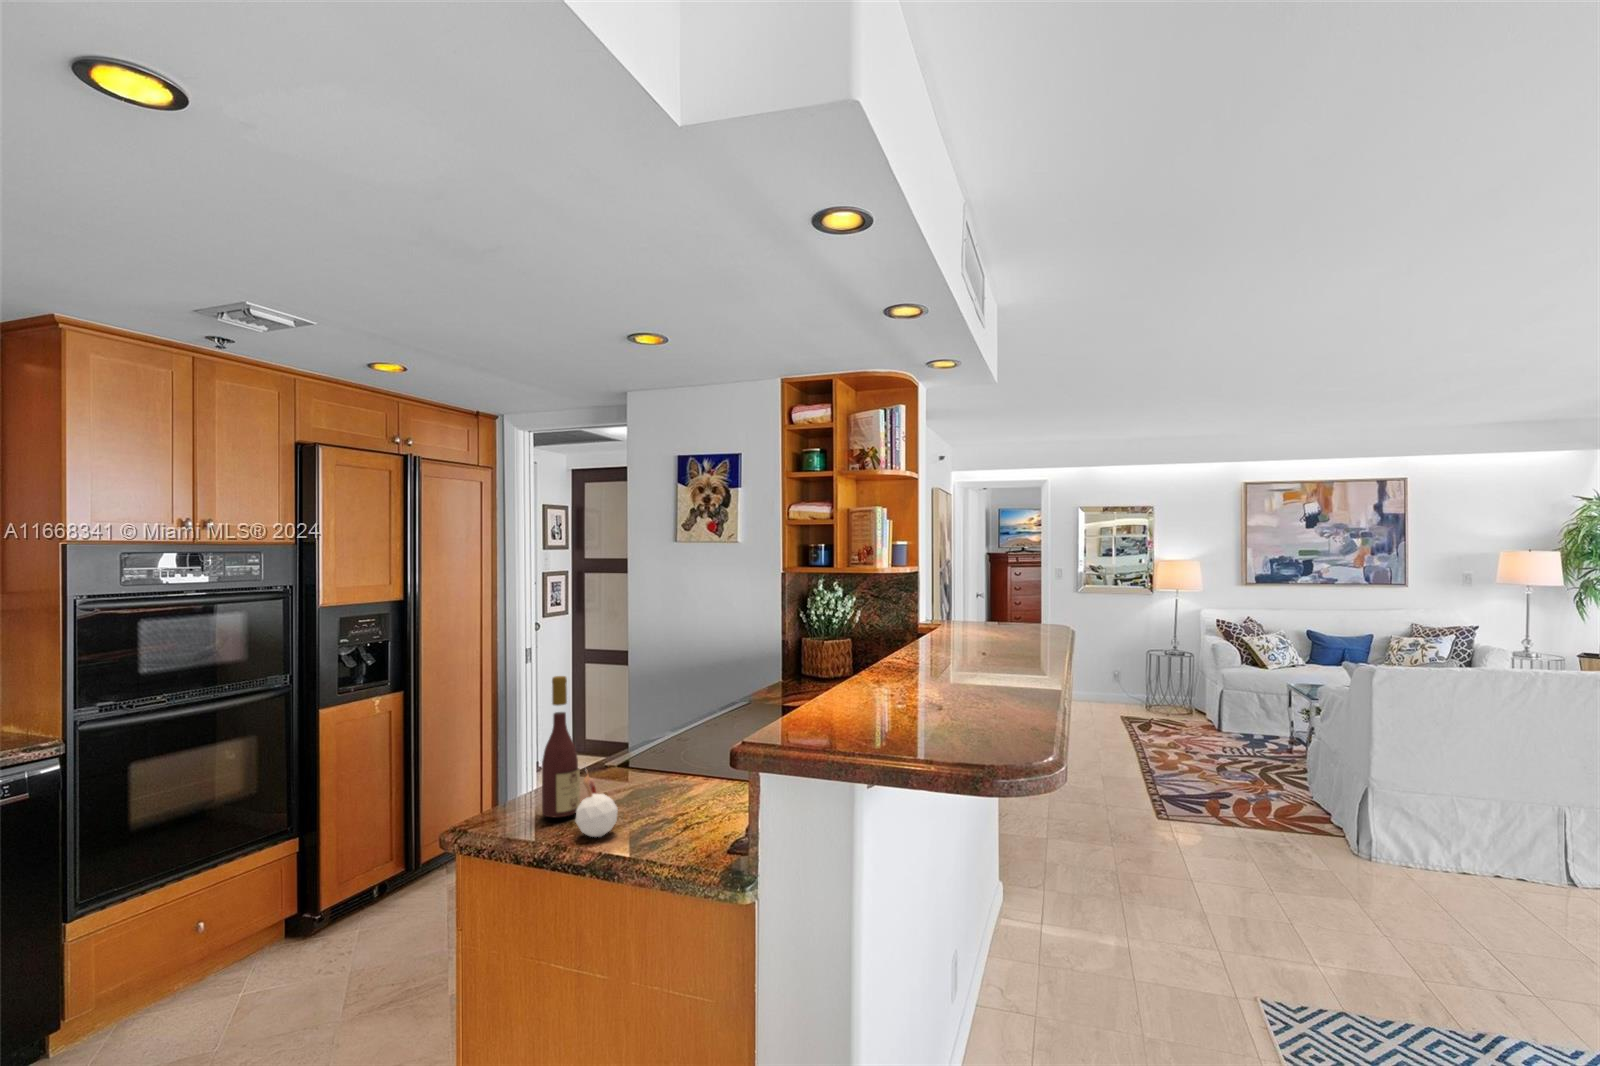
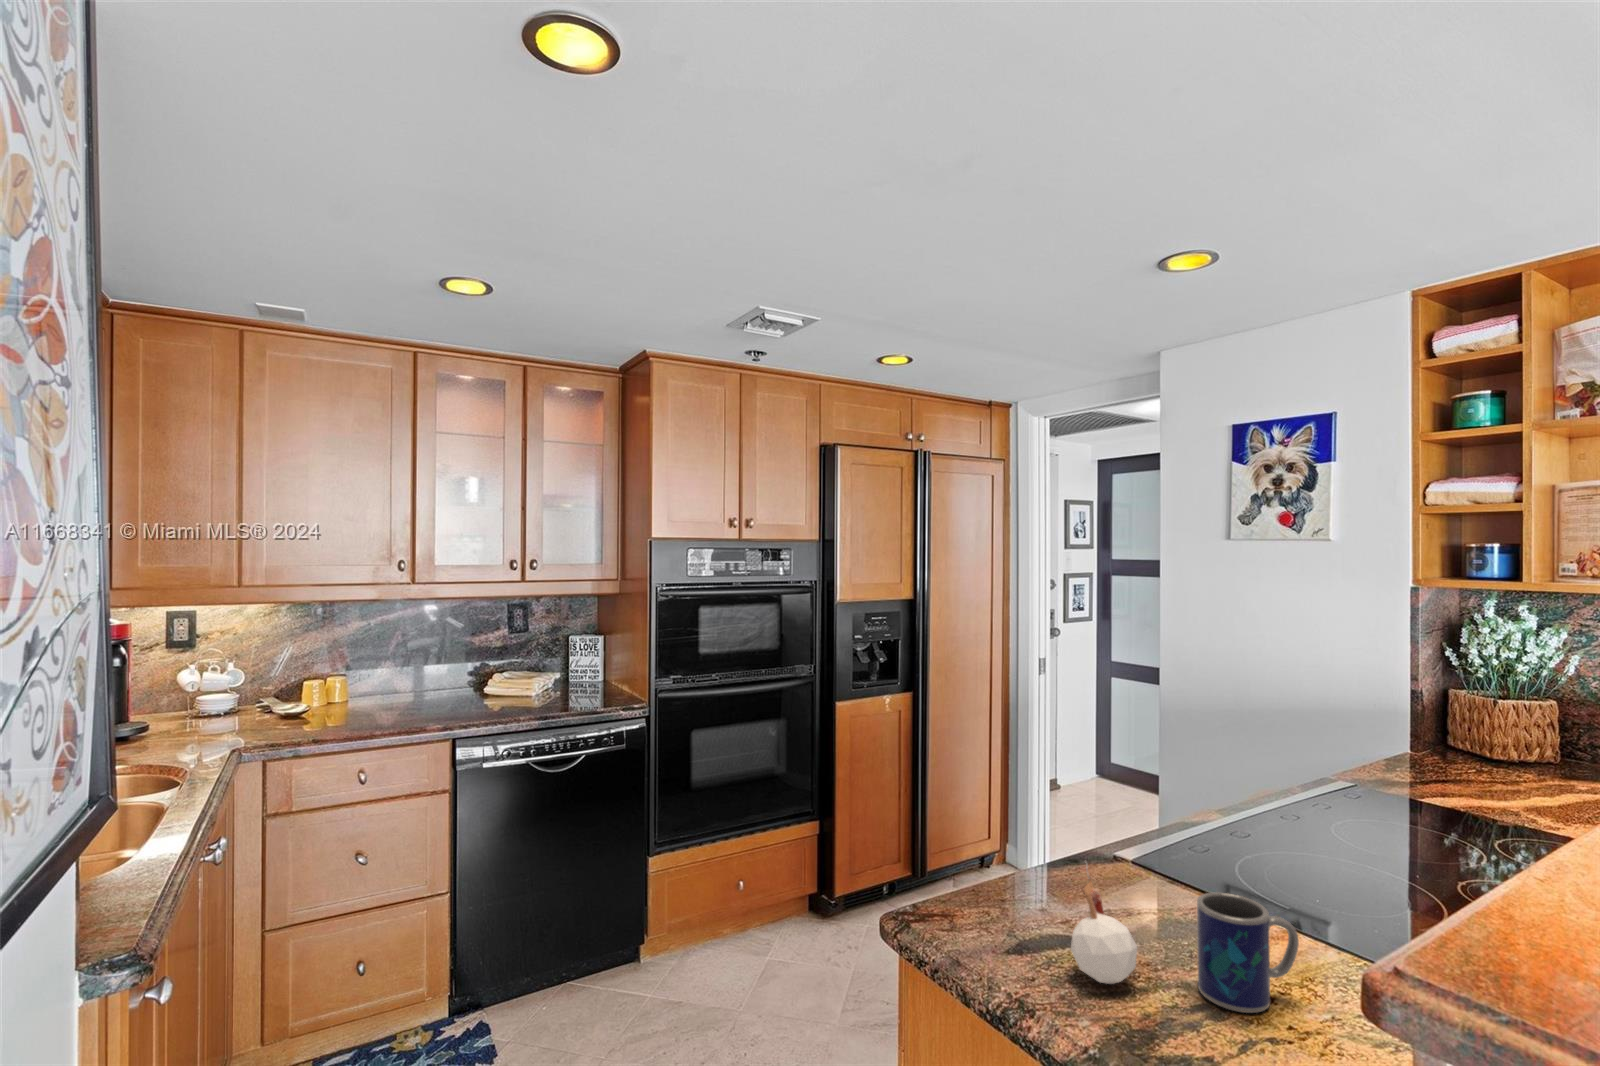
wine bottle: present [542,676,580,817] -> none [1026,724,1082,934]
mug: none [653,763,708,830] -> present [1197,892,1299,1013]

